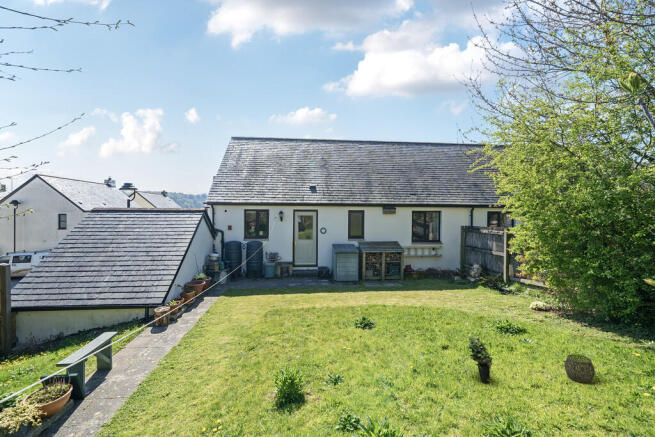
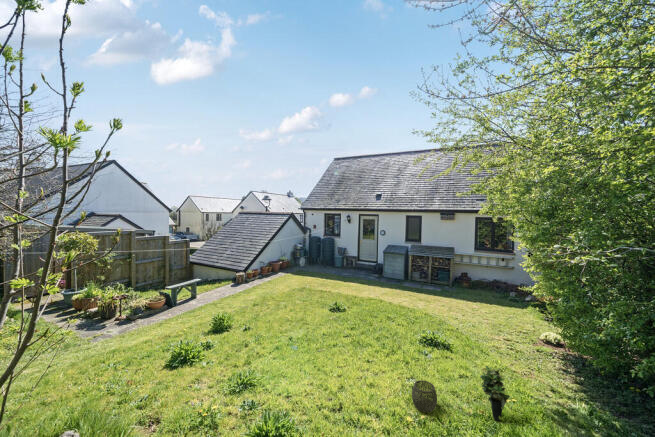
potted plant: present [468,336,493,383] -> present [480,366,510,421]

